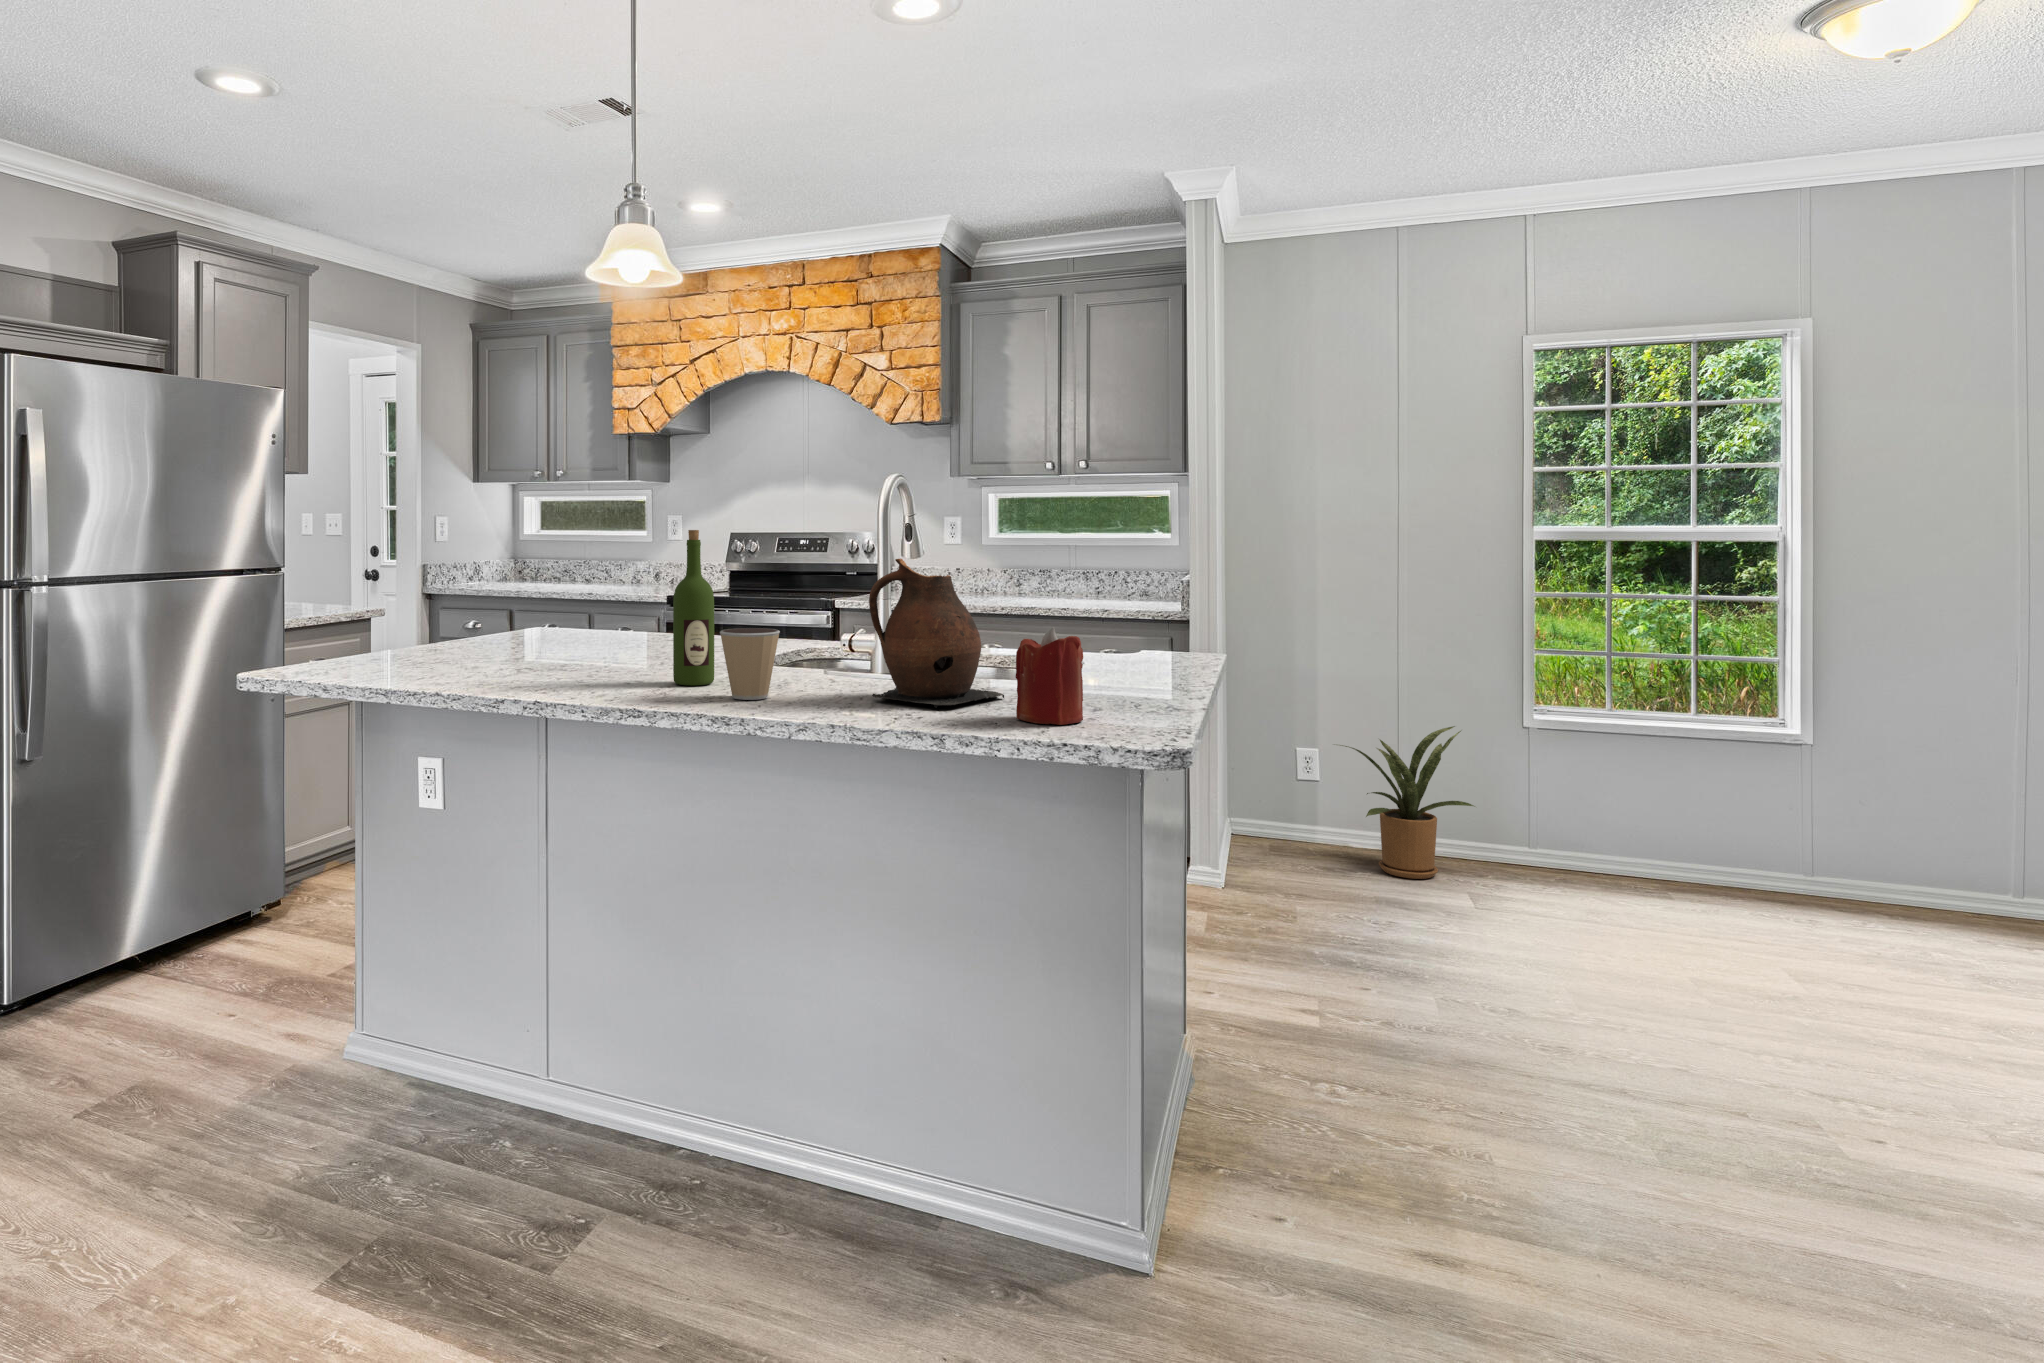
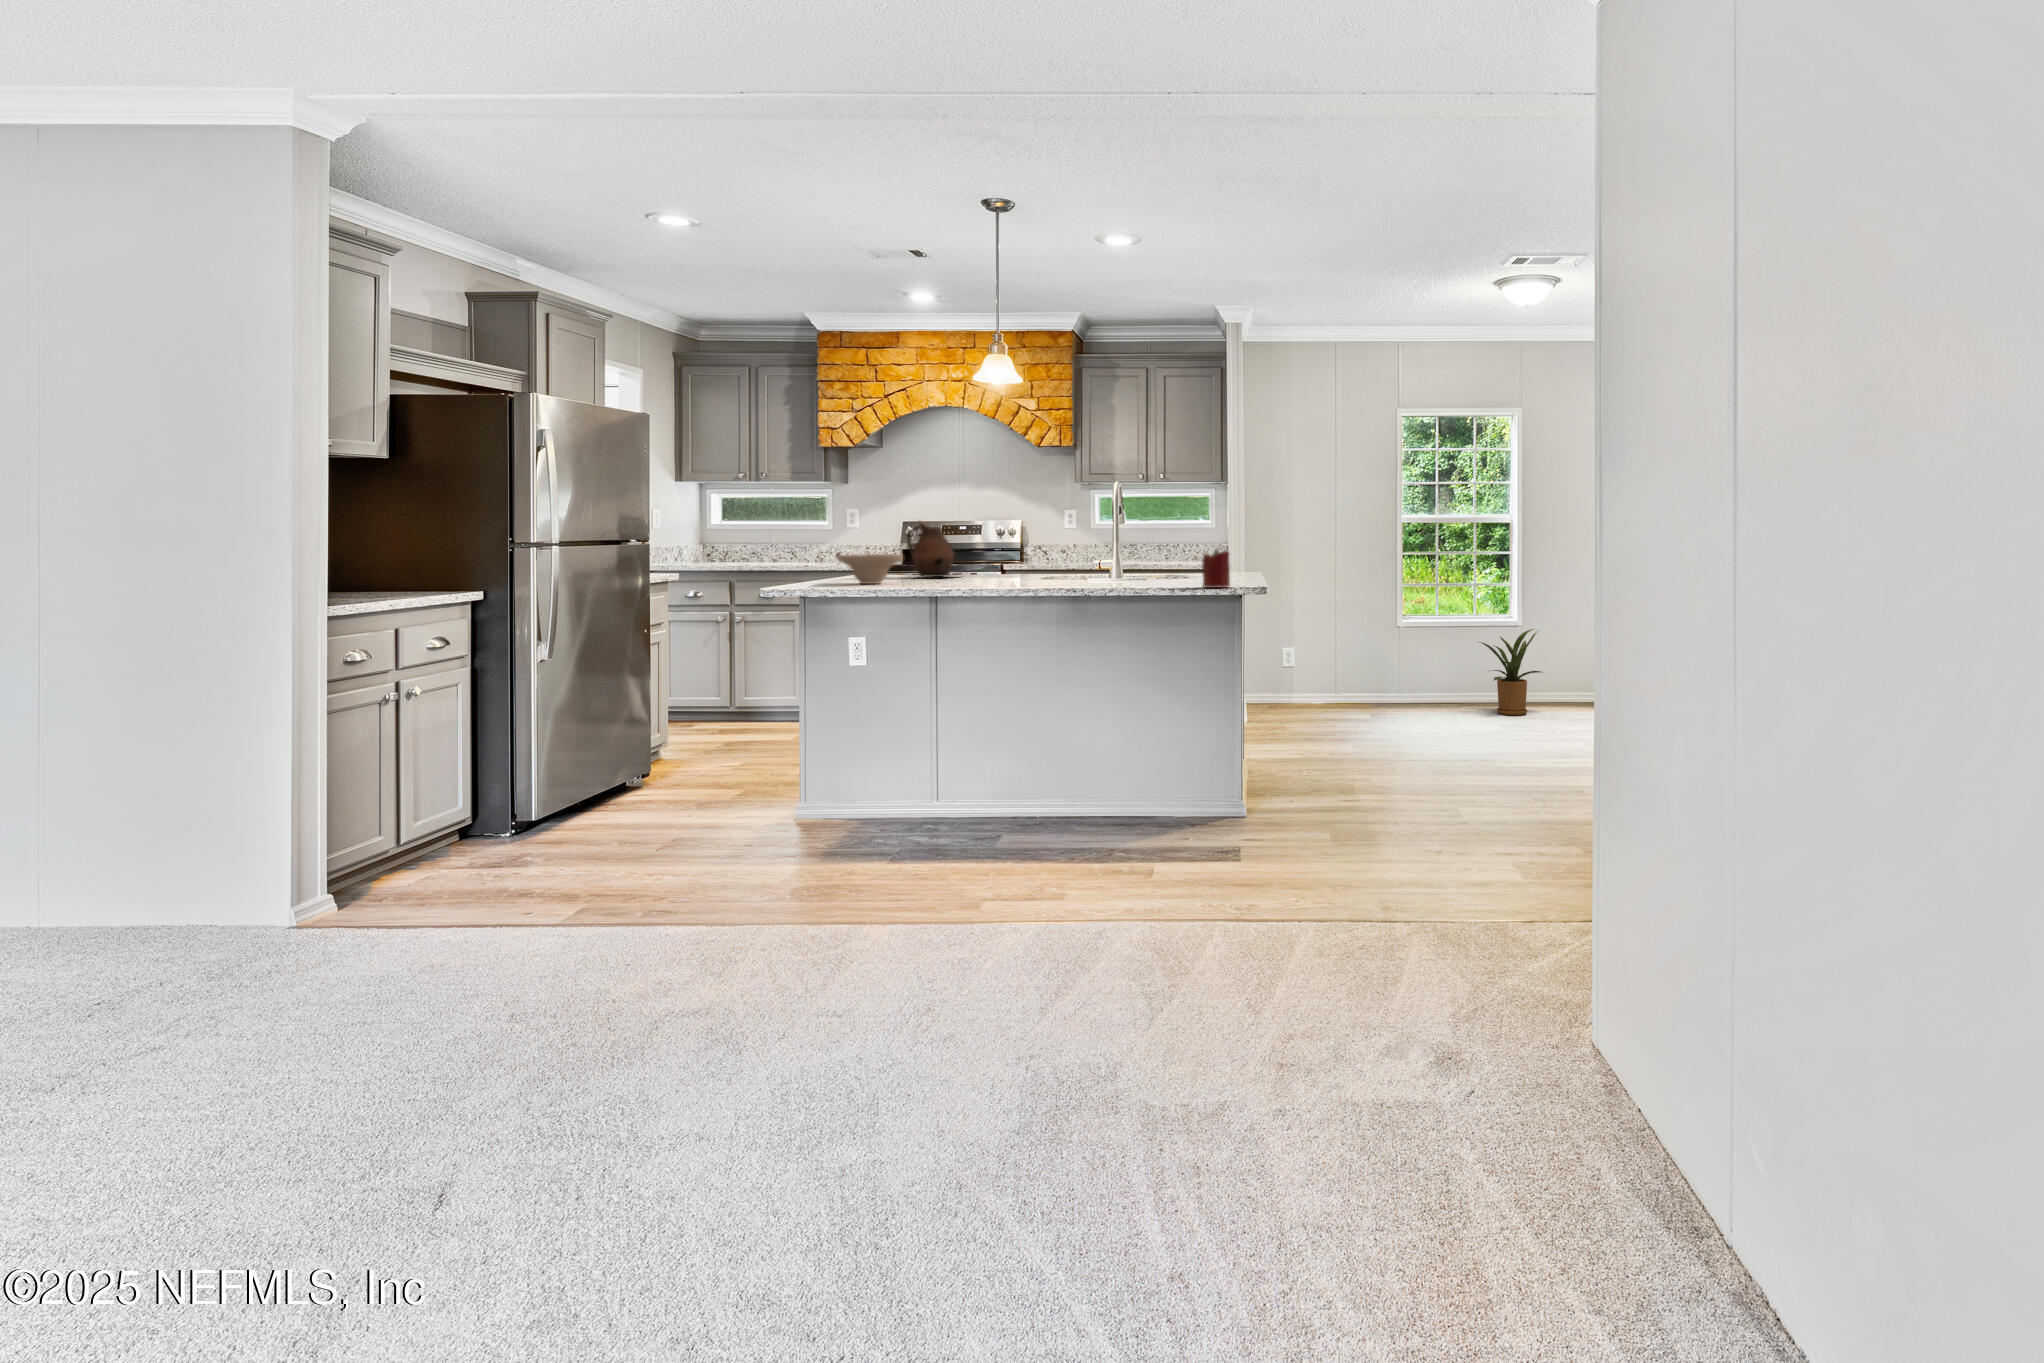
wine bottle: present [673,530,714,685] -> none [1020,508,1041,586]
ceramic pitcher: present [869,559,1004,708] -> present [907,522,954,577]
bowl: none [404,607,519,663] -> present [838,554,903,584]
coffee cup: present [720,628,780,700] -> none [1057,555,1087,587]
house plant: present [1340,726,1475,879] -> present [1479,629,1542,715]

